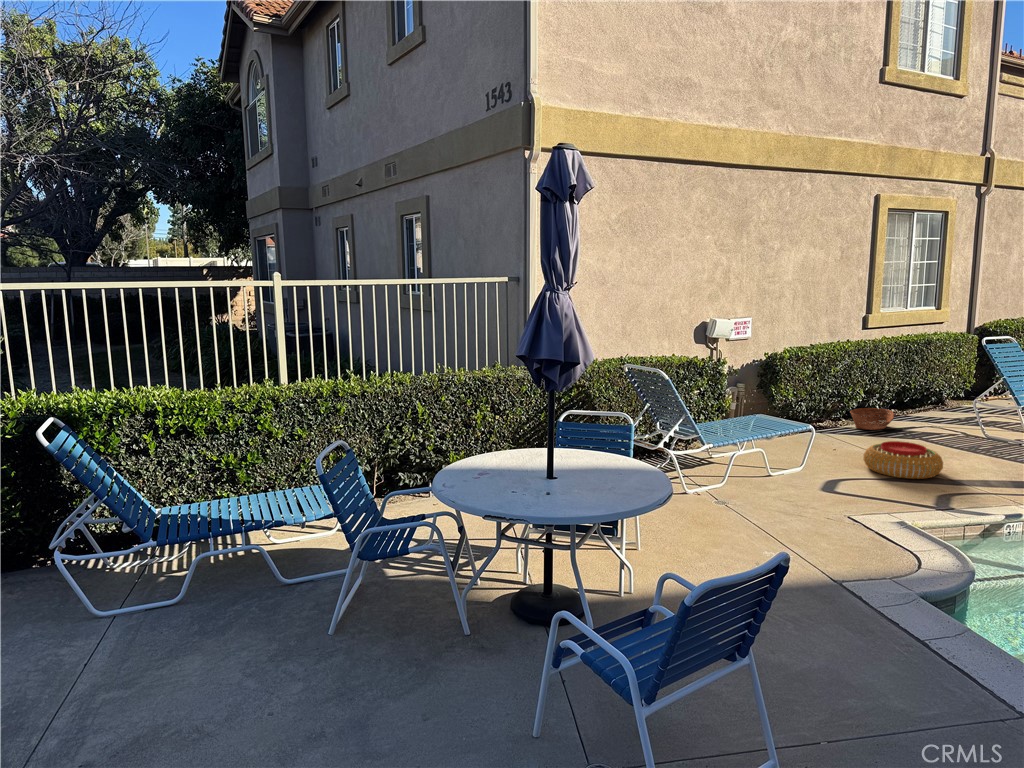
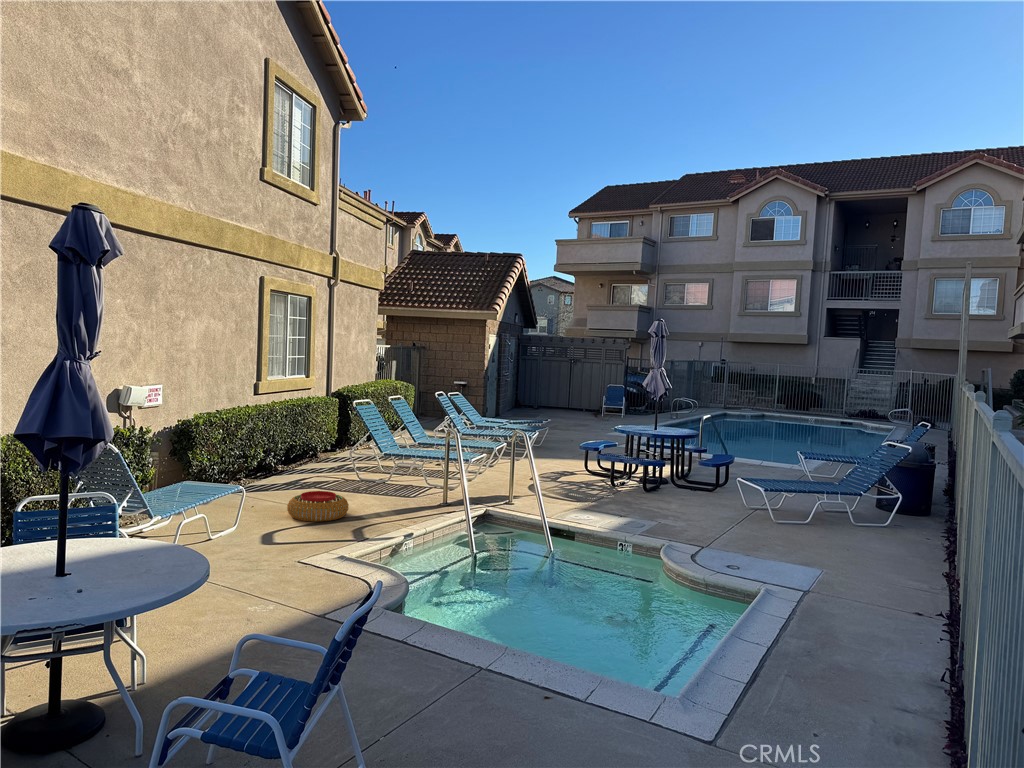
basket: present [850,408,894,430] -> none [255,466,292,486]

